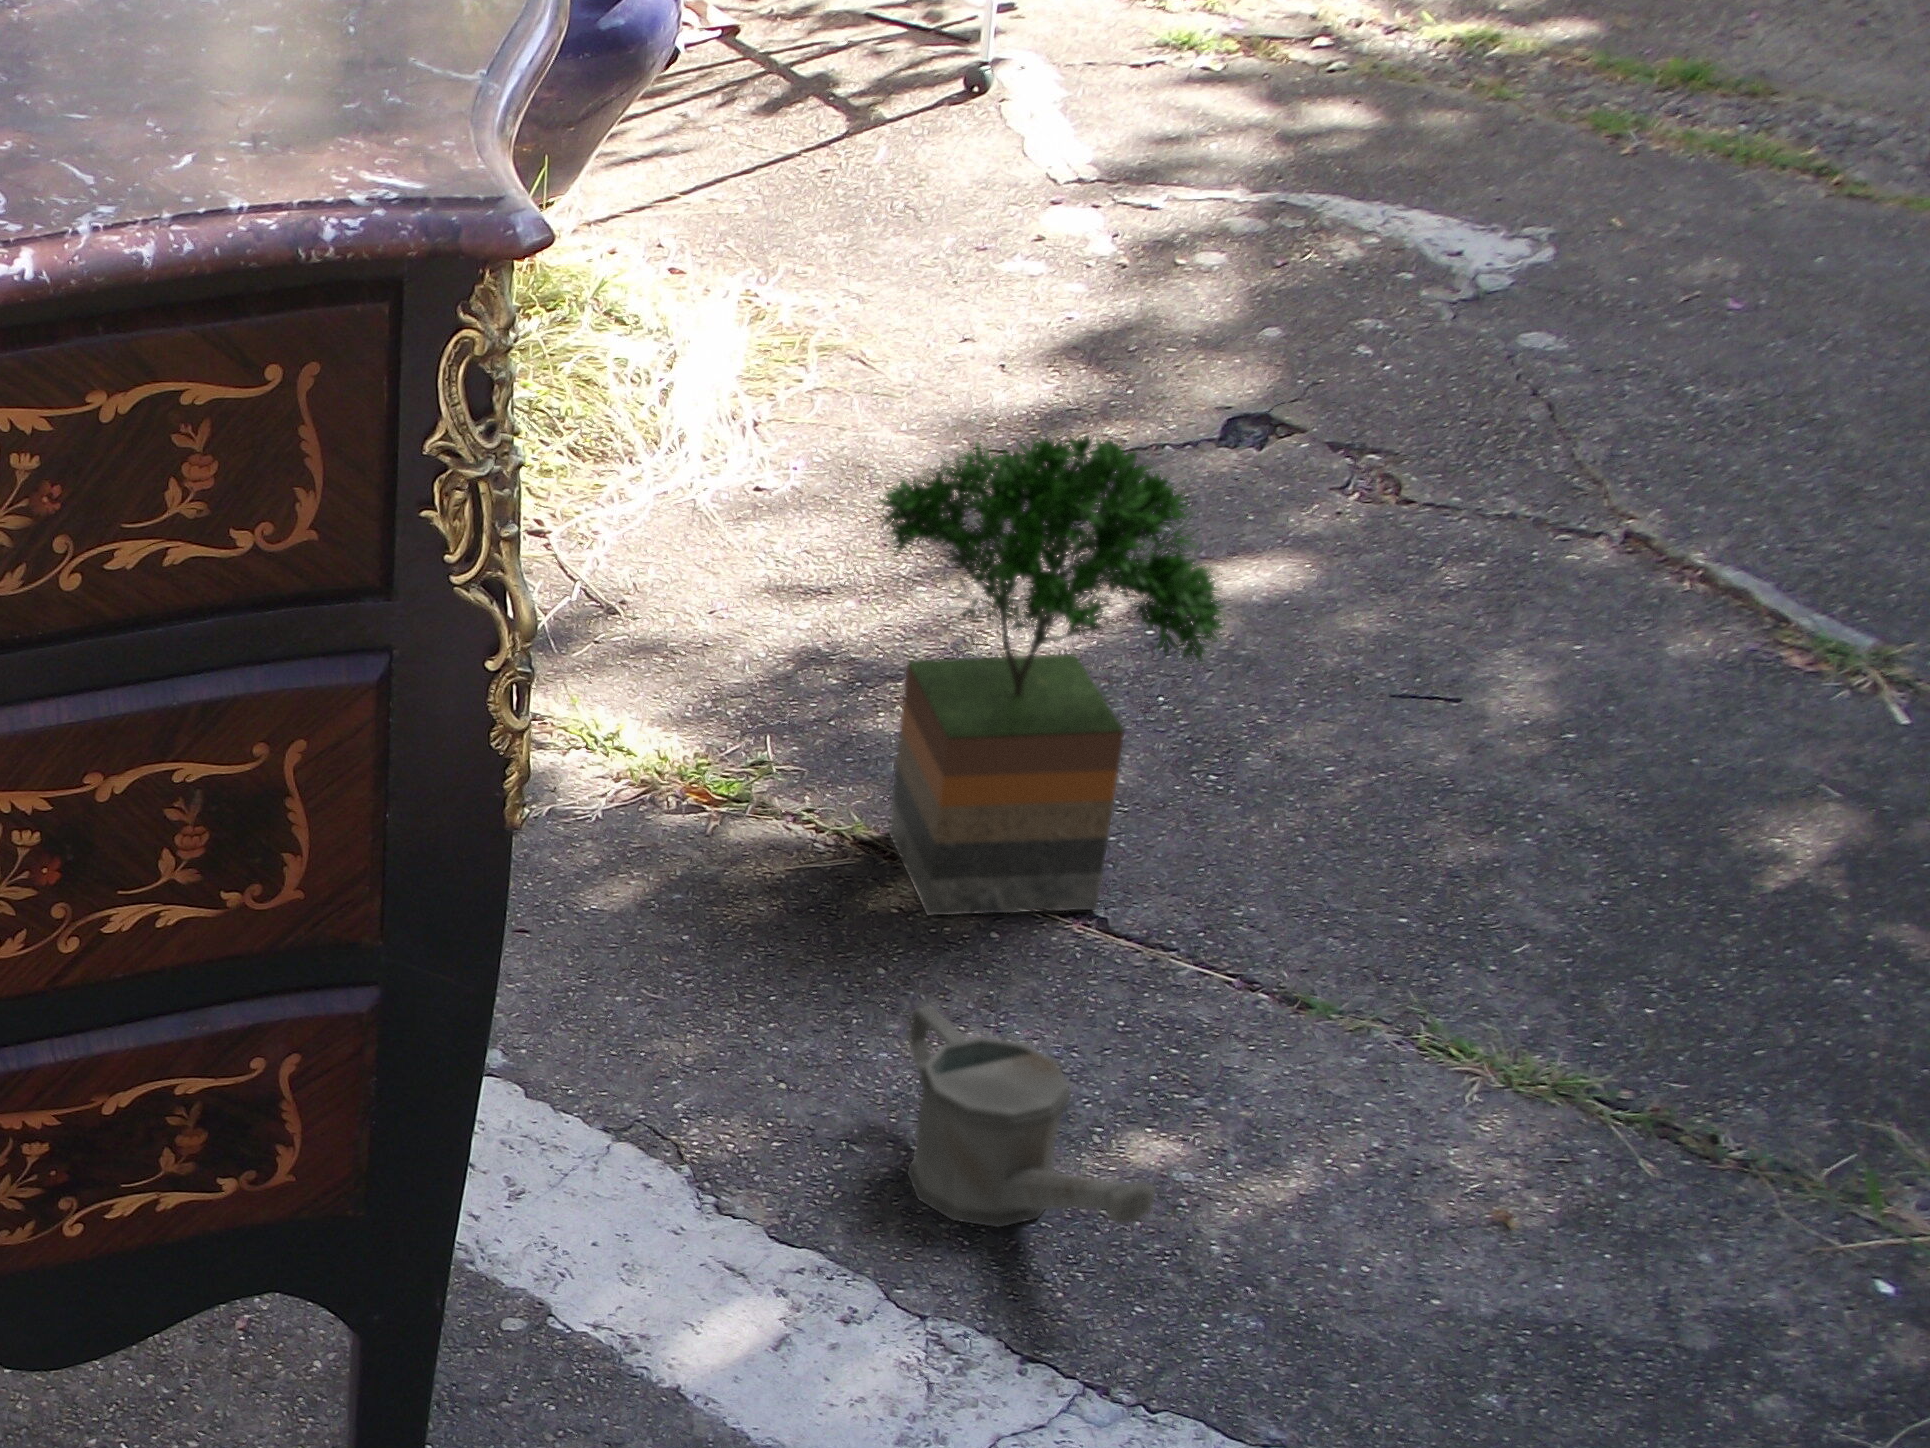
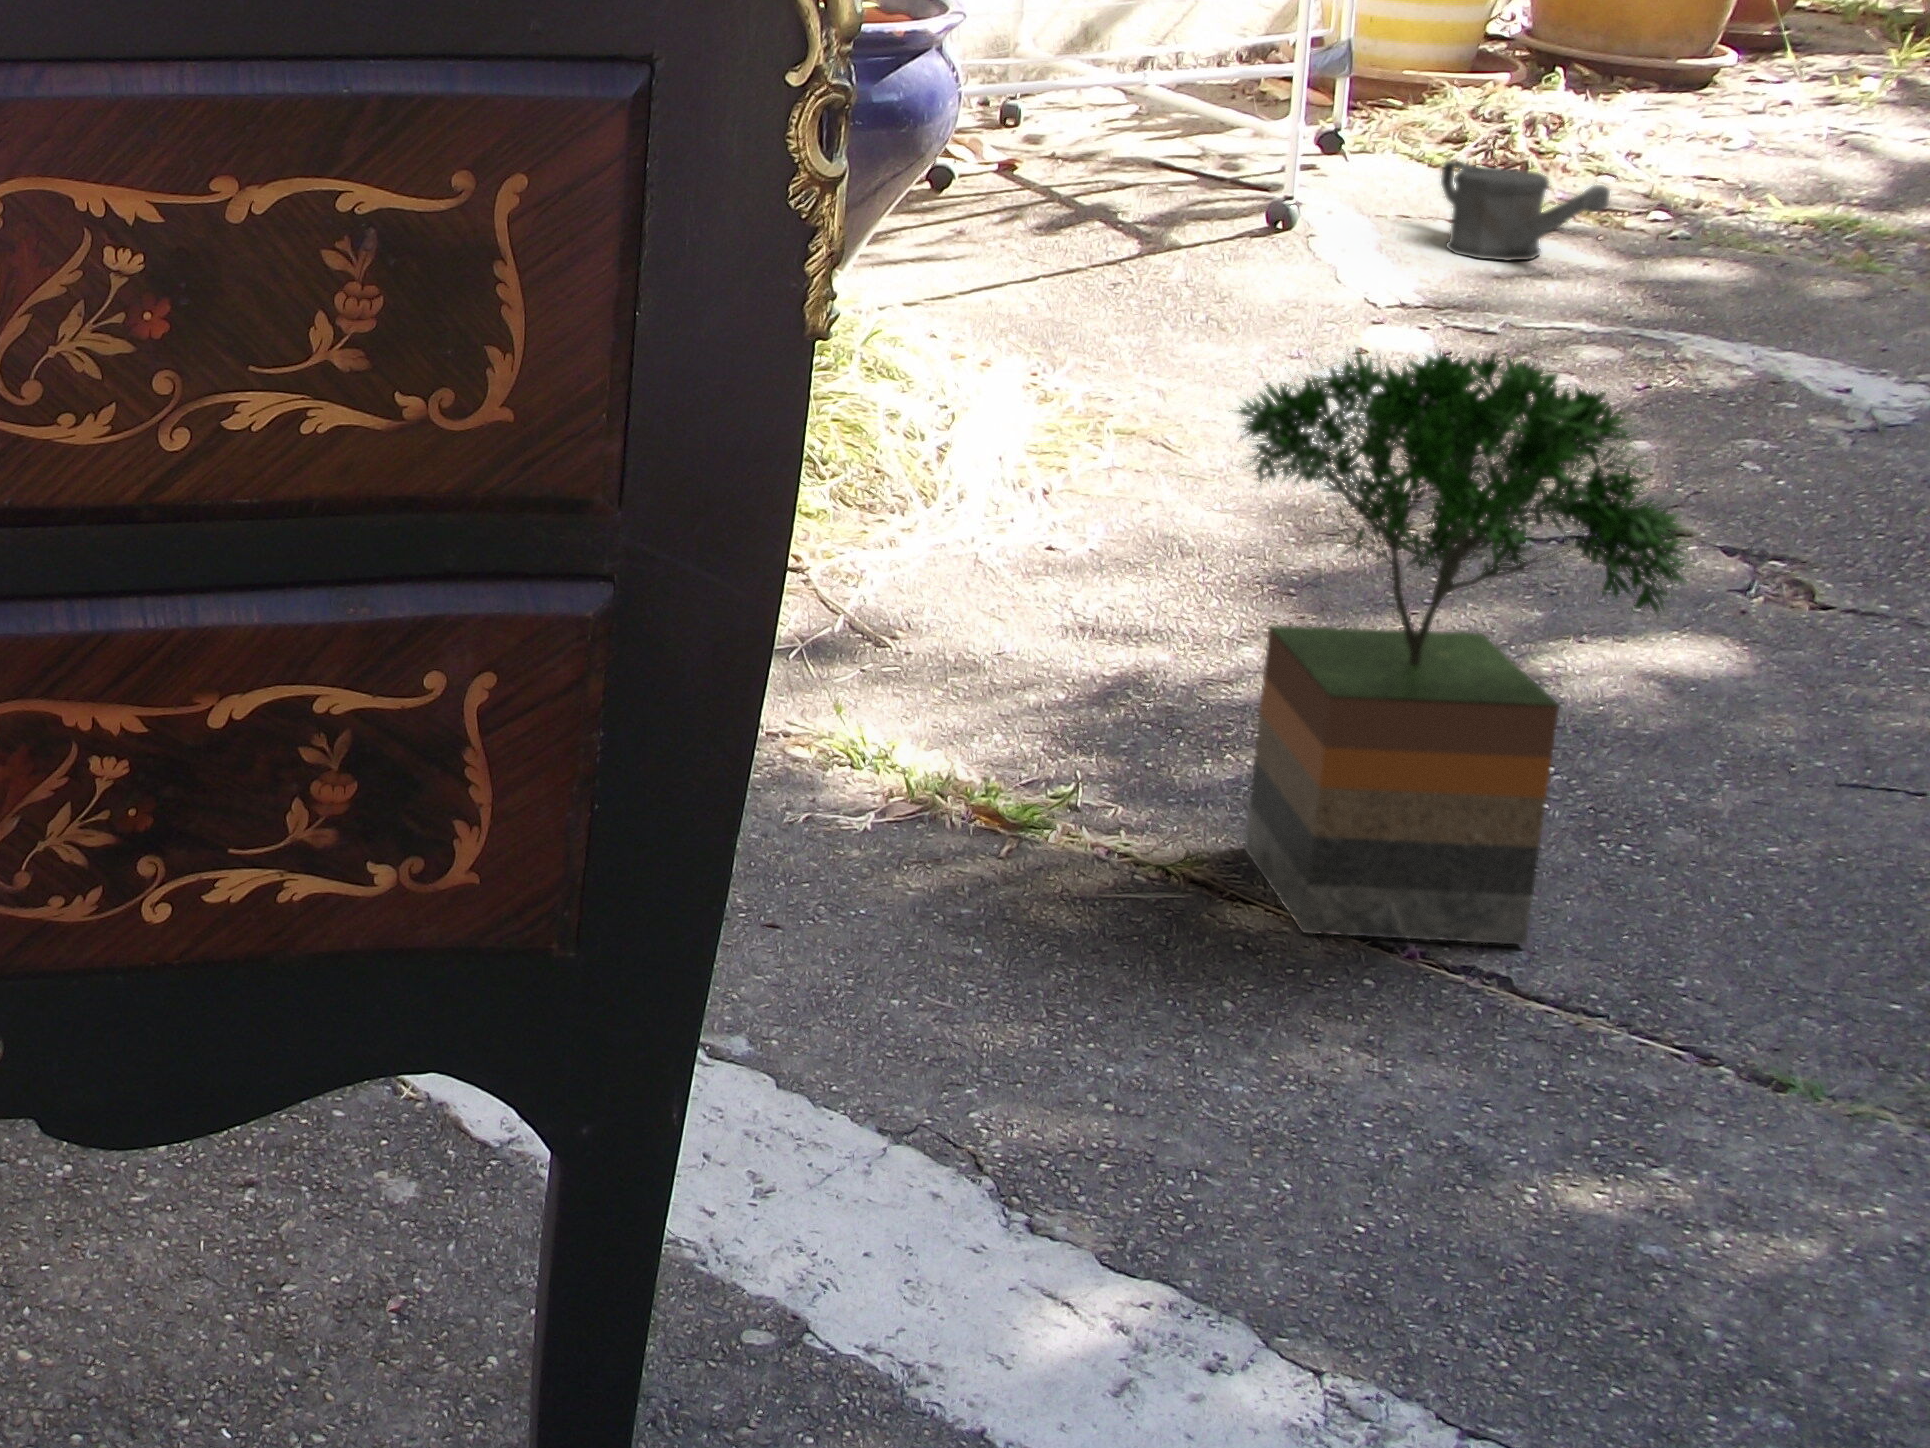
watering can: present [908,1006,1156,1227] -> present [1441,160,1610,261]

